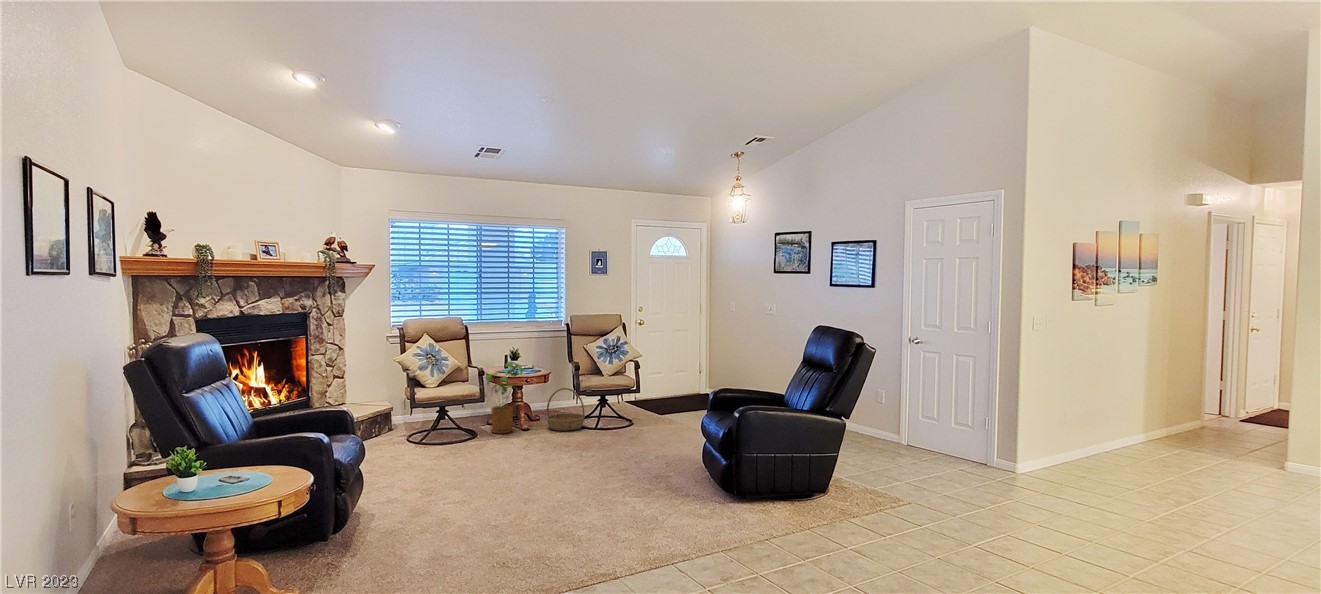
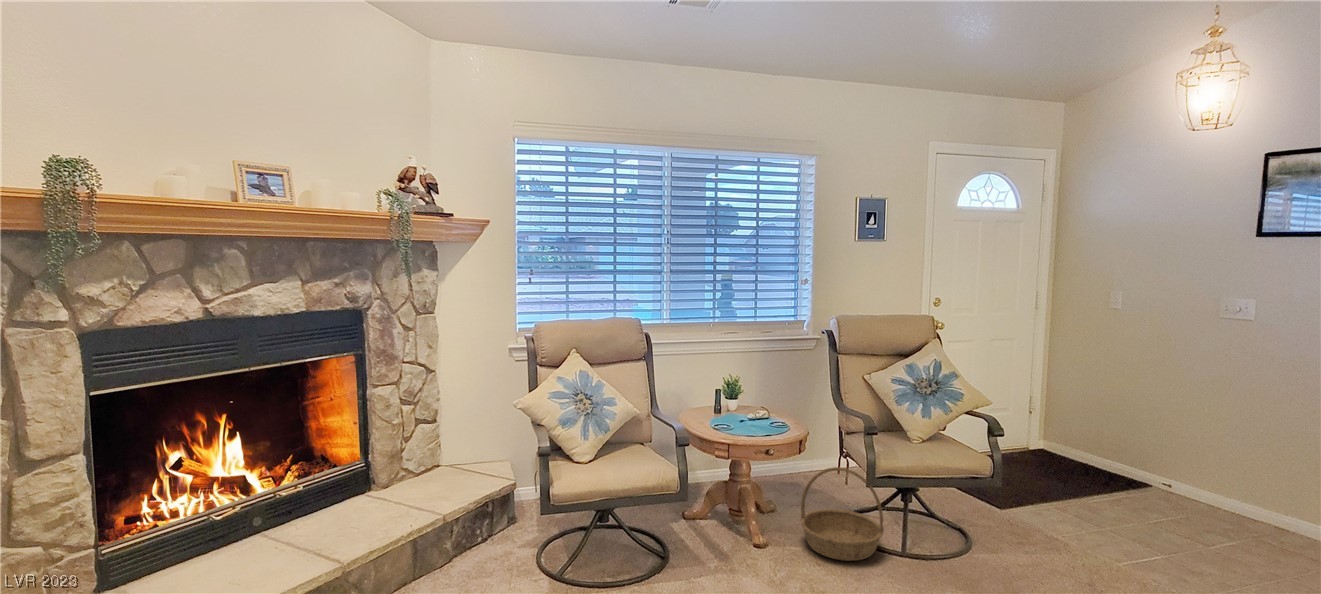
house plant: present [486,361,525,433] -> none [686,411,768,557]

